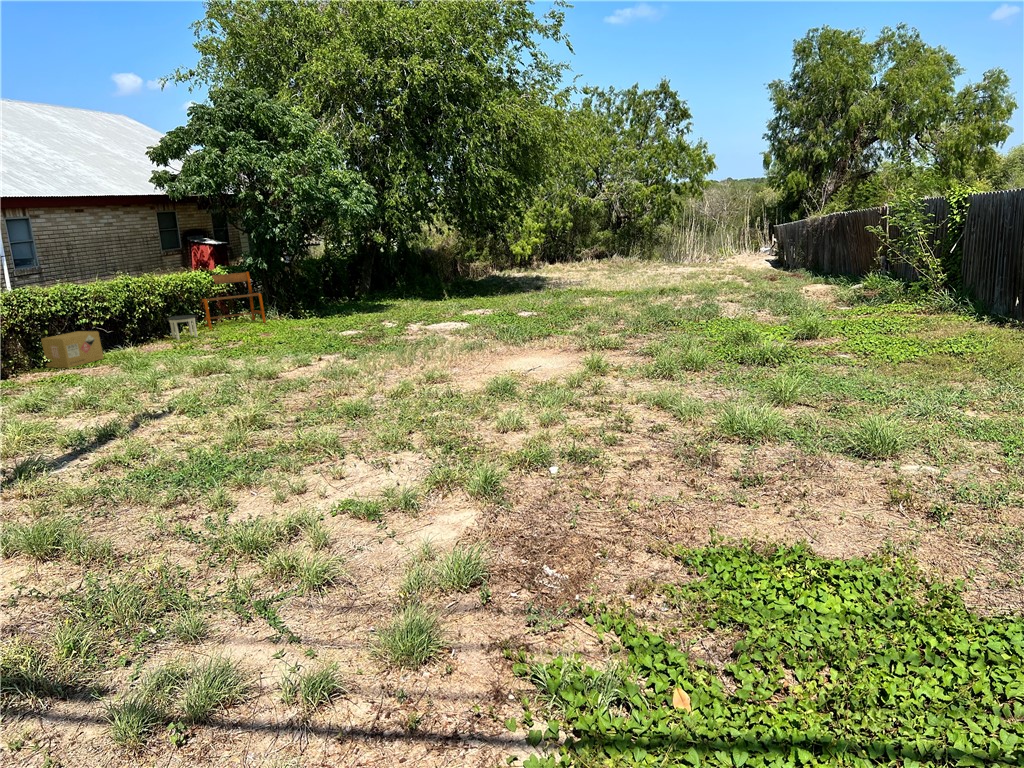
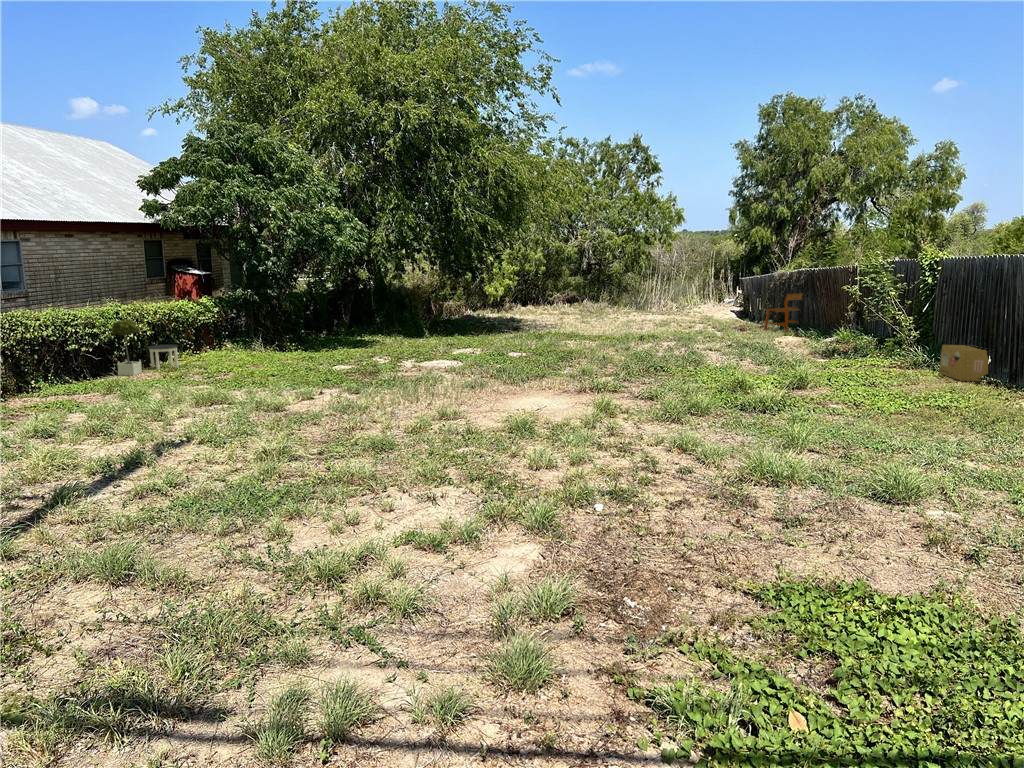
bench: present [202,272,266,329] -> present [764,293,803,332]
potted tree: none [128,292,162,347] -> present [112,320,142,375]
cardboard box: present [41,331,104,368] -> present [939,345,988,381]

